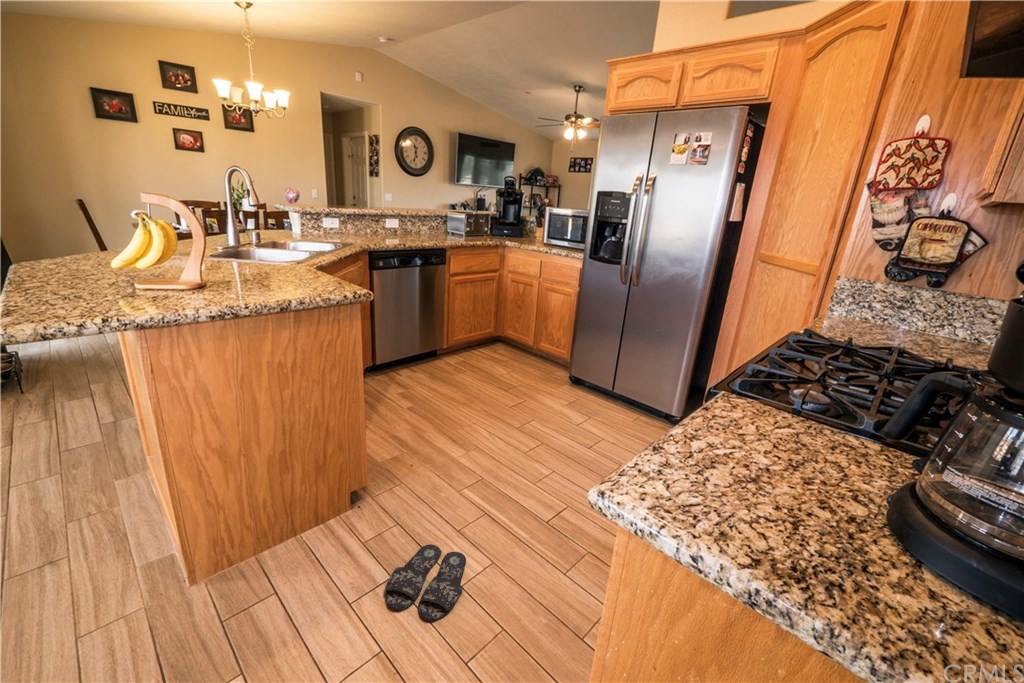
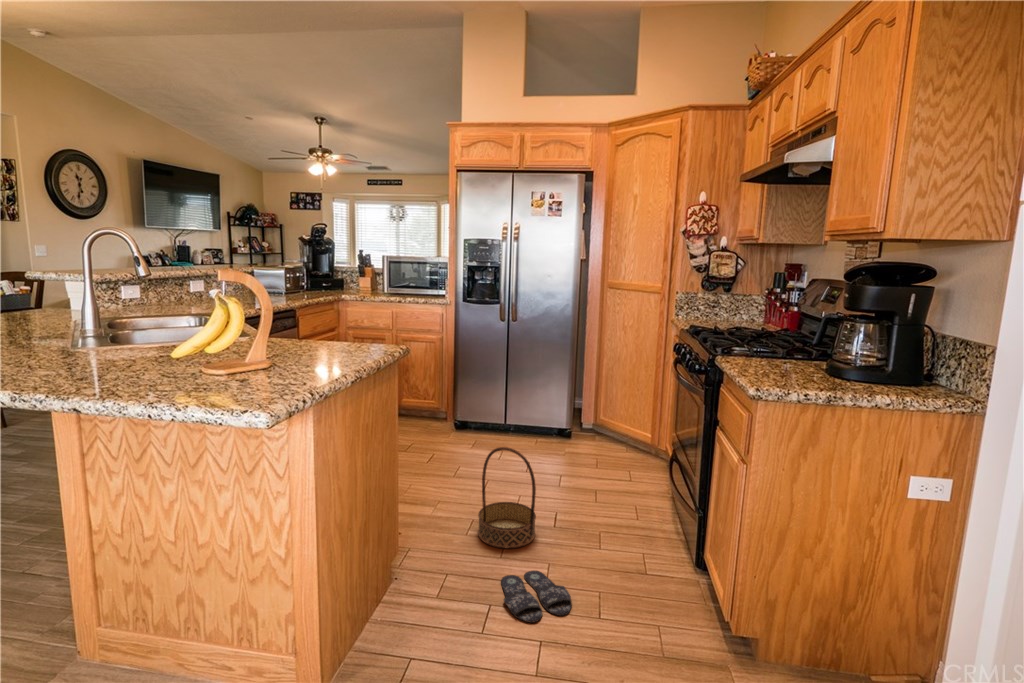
basket: none [458,414,519,522] -> present [478,447,536,548]

